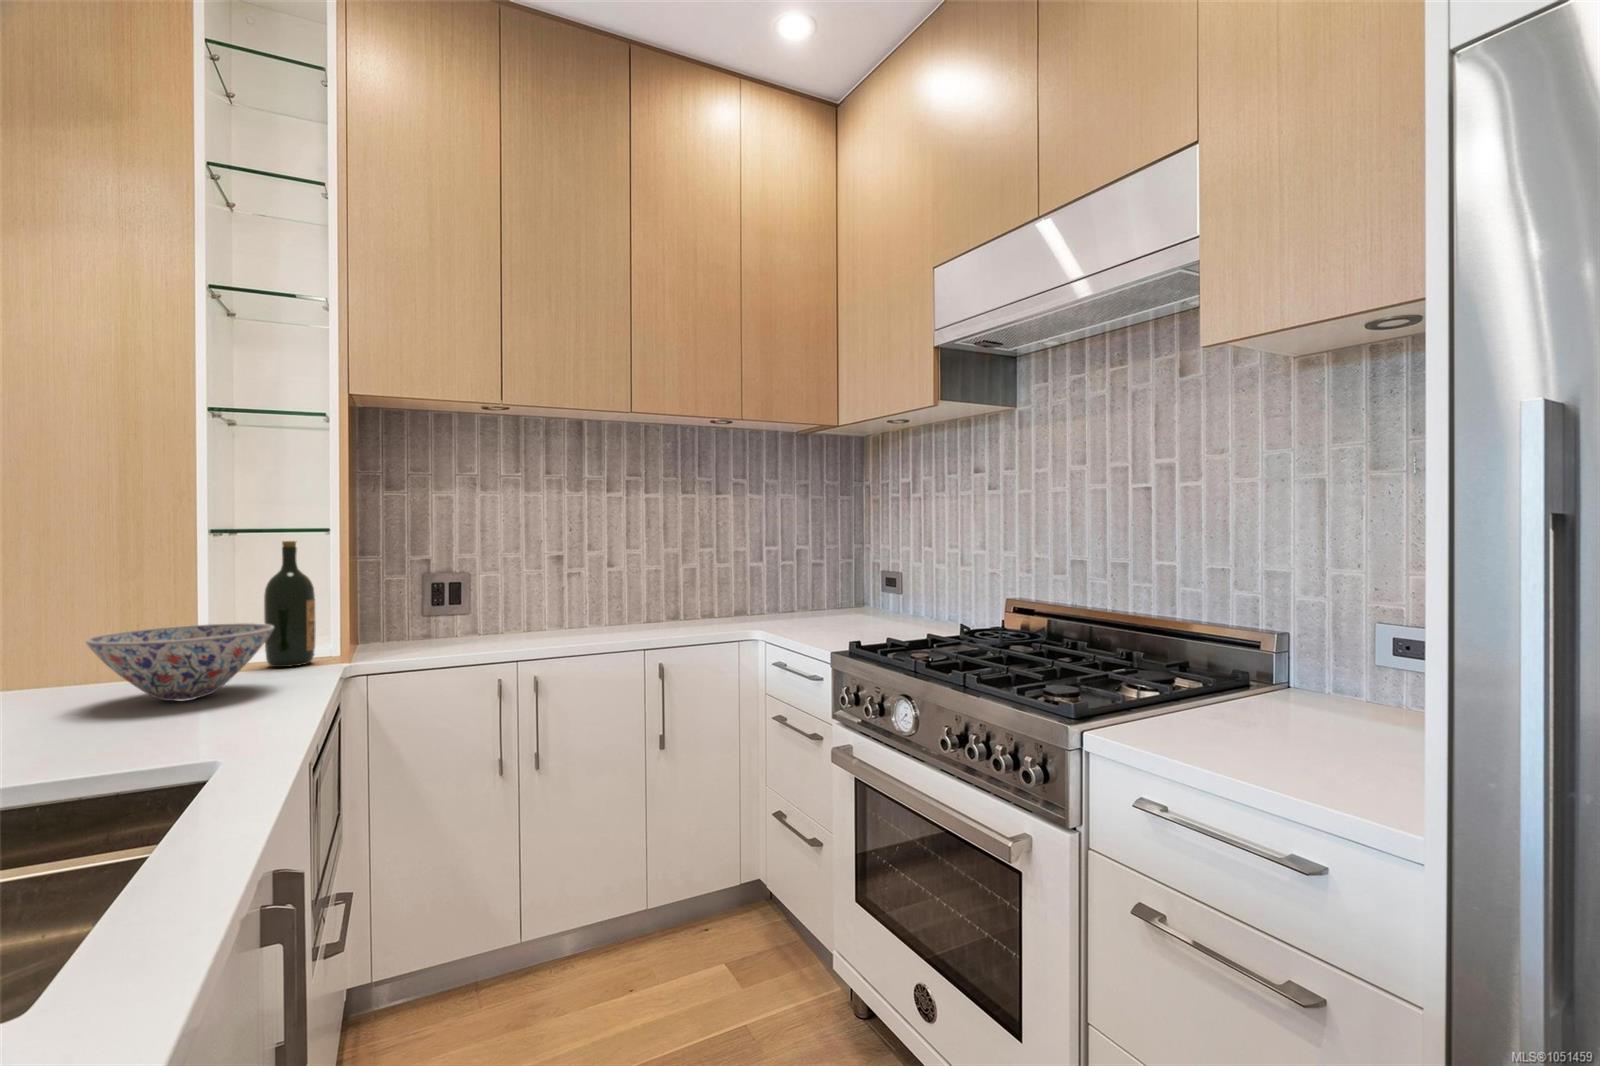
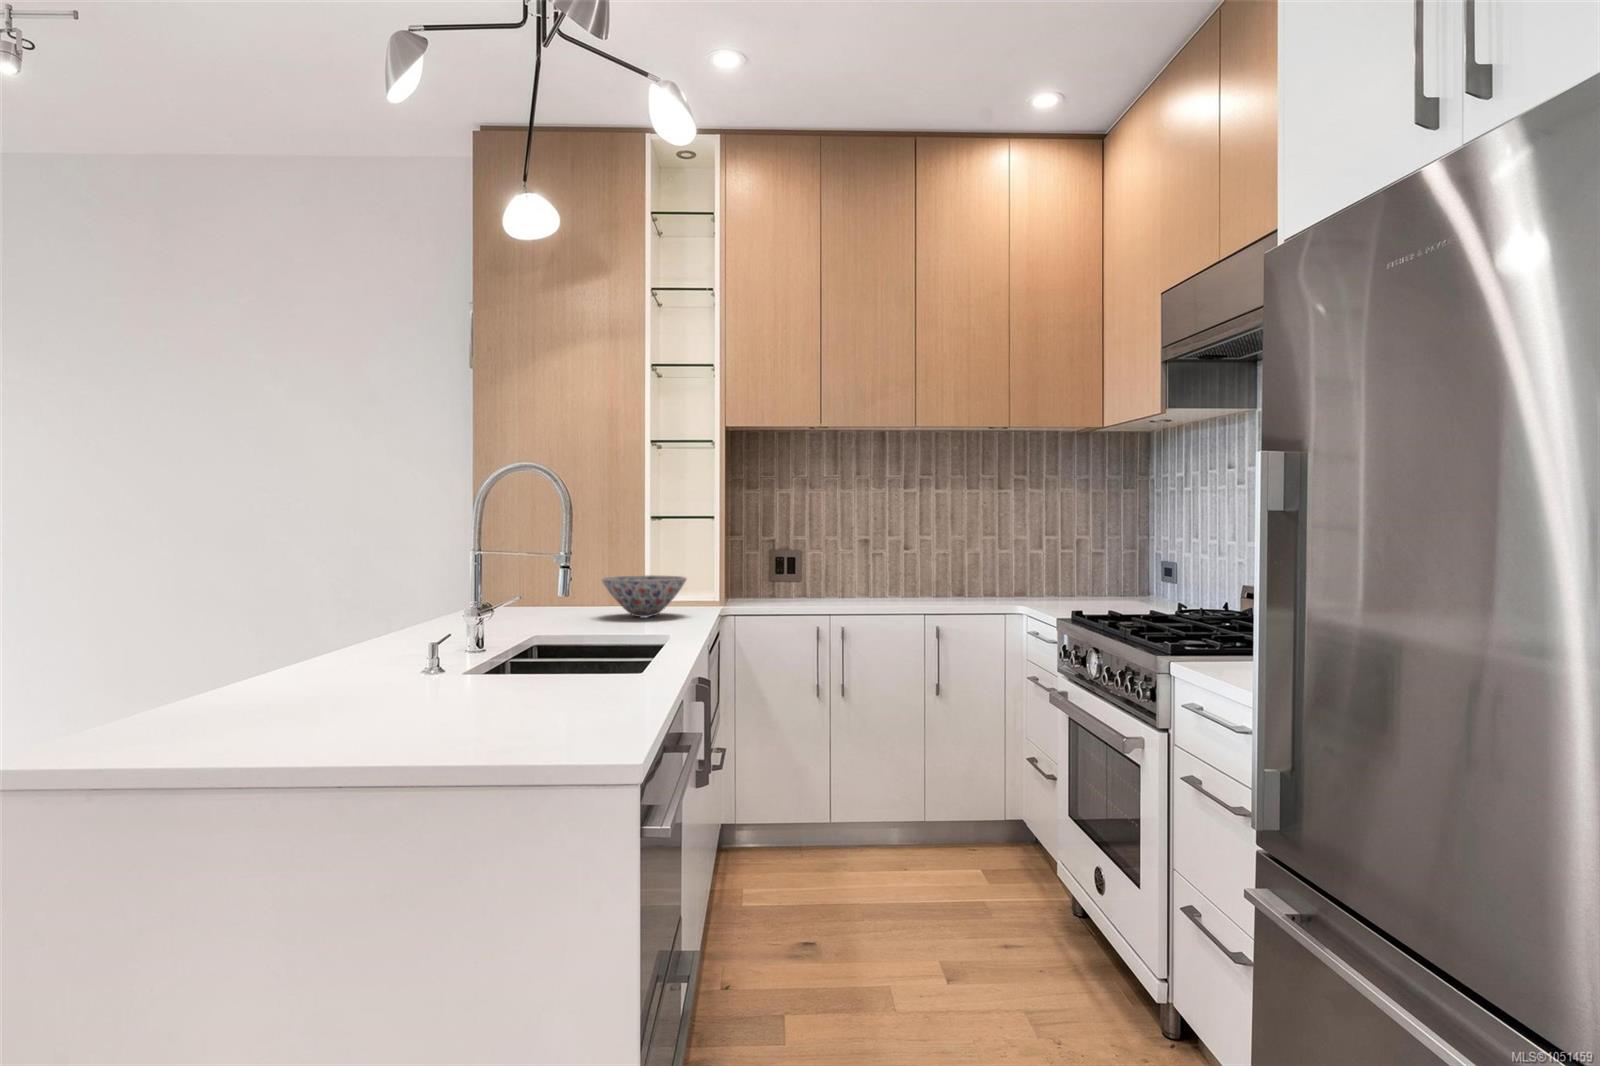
wine bottle: present [264,541,315,667] -> none [678,526,705,607]

